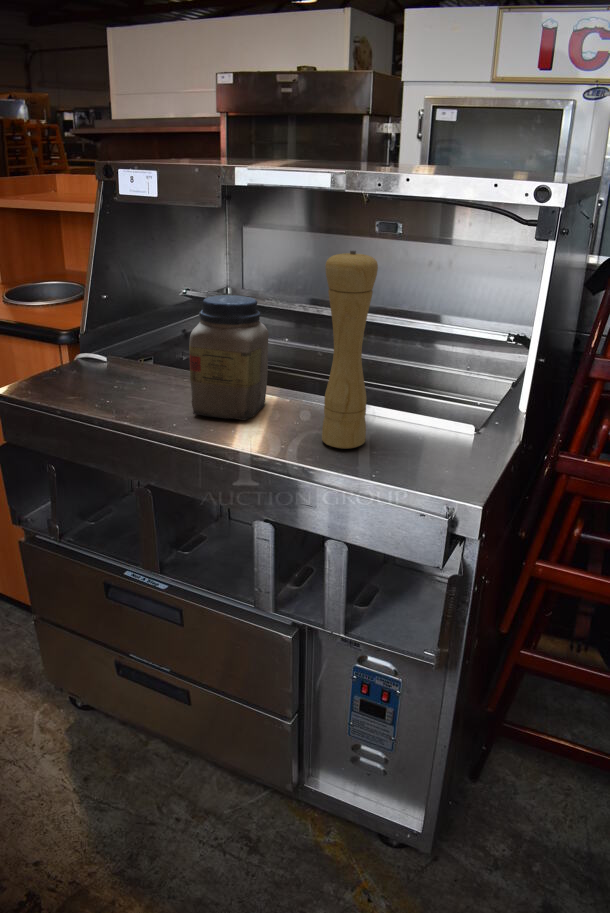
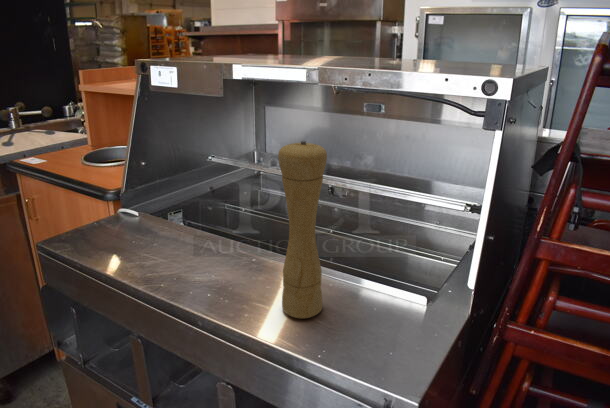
jar: present [189,295,269,420] -> none [177,171,249,280]

